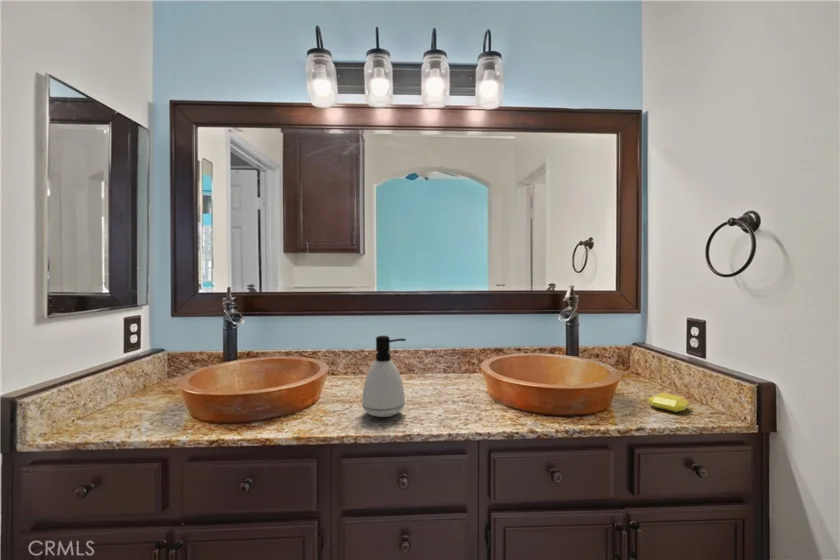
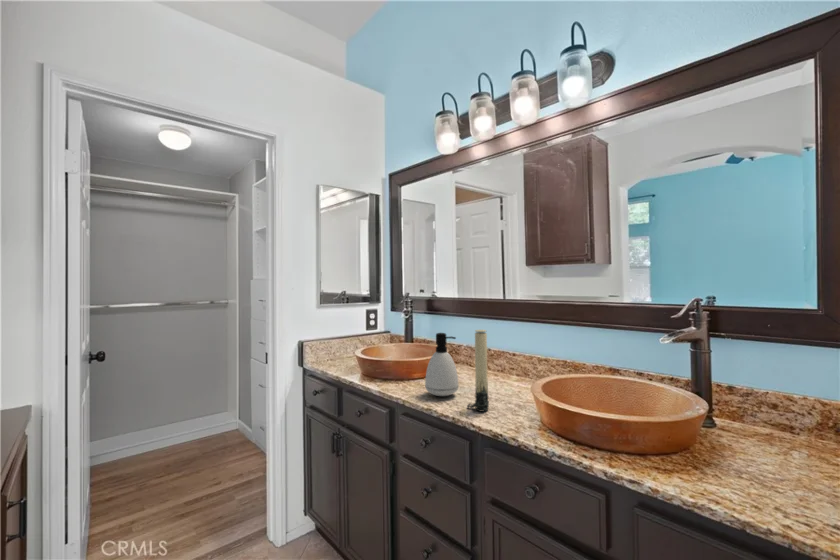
candle: none [438,325,464,419] -> present [467,330,489,411]
soap bar: present [648,393,690,412] -> none [714,463,786,495]

